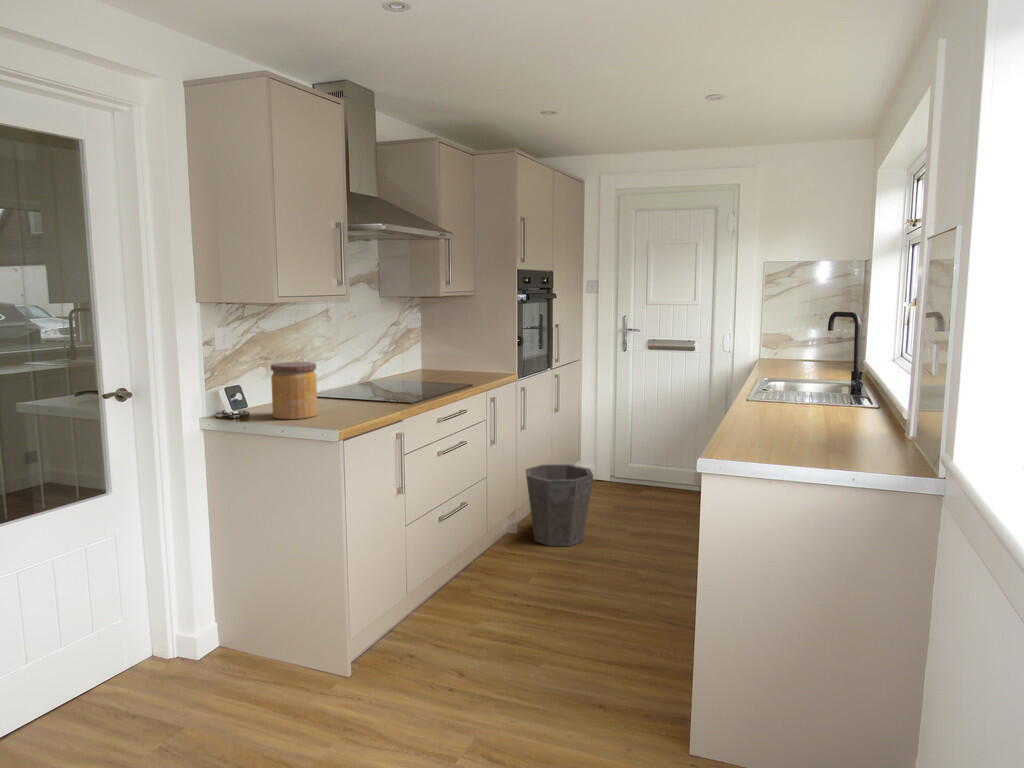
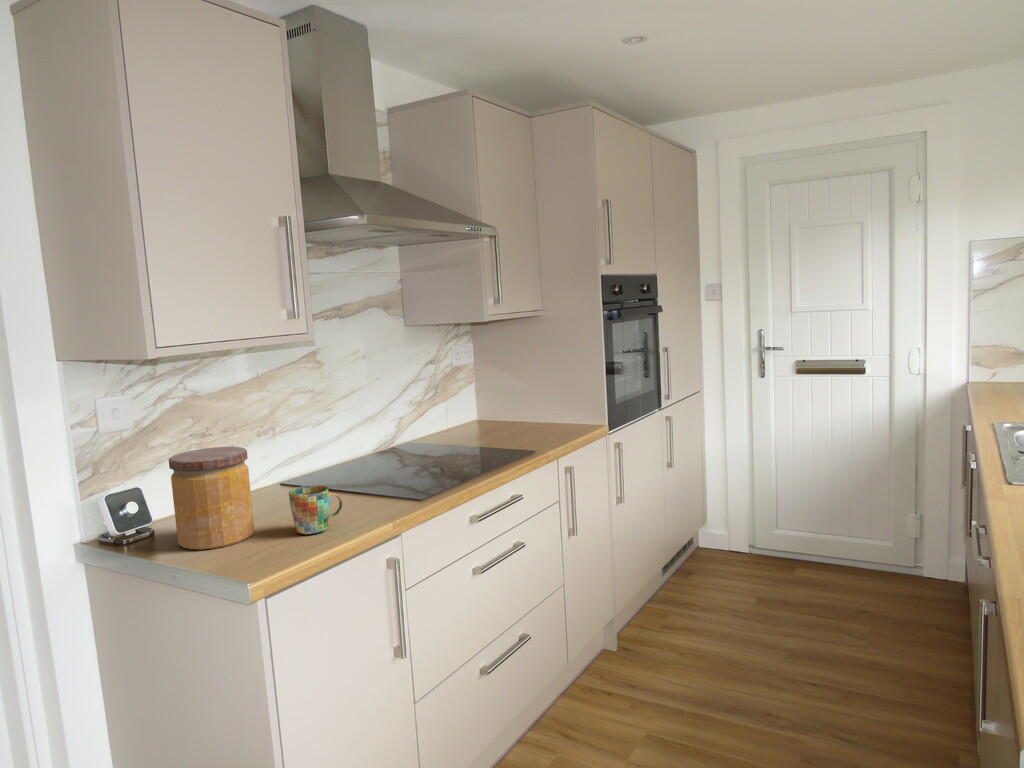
mug: none [341,387,371,414] -> present [289,485,342,534]
waste bin: present [526,465,593,546] -> none [625,551,728,681]

